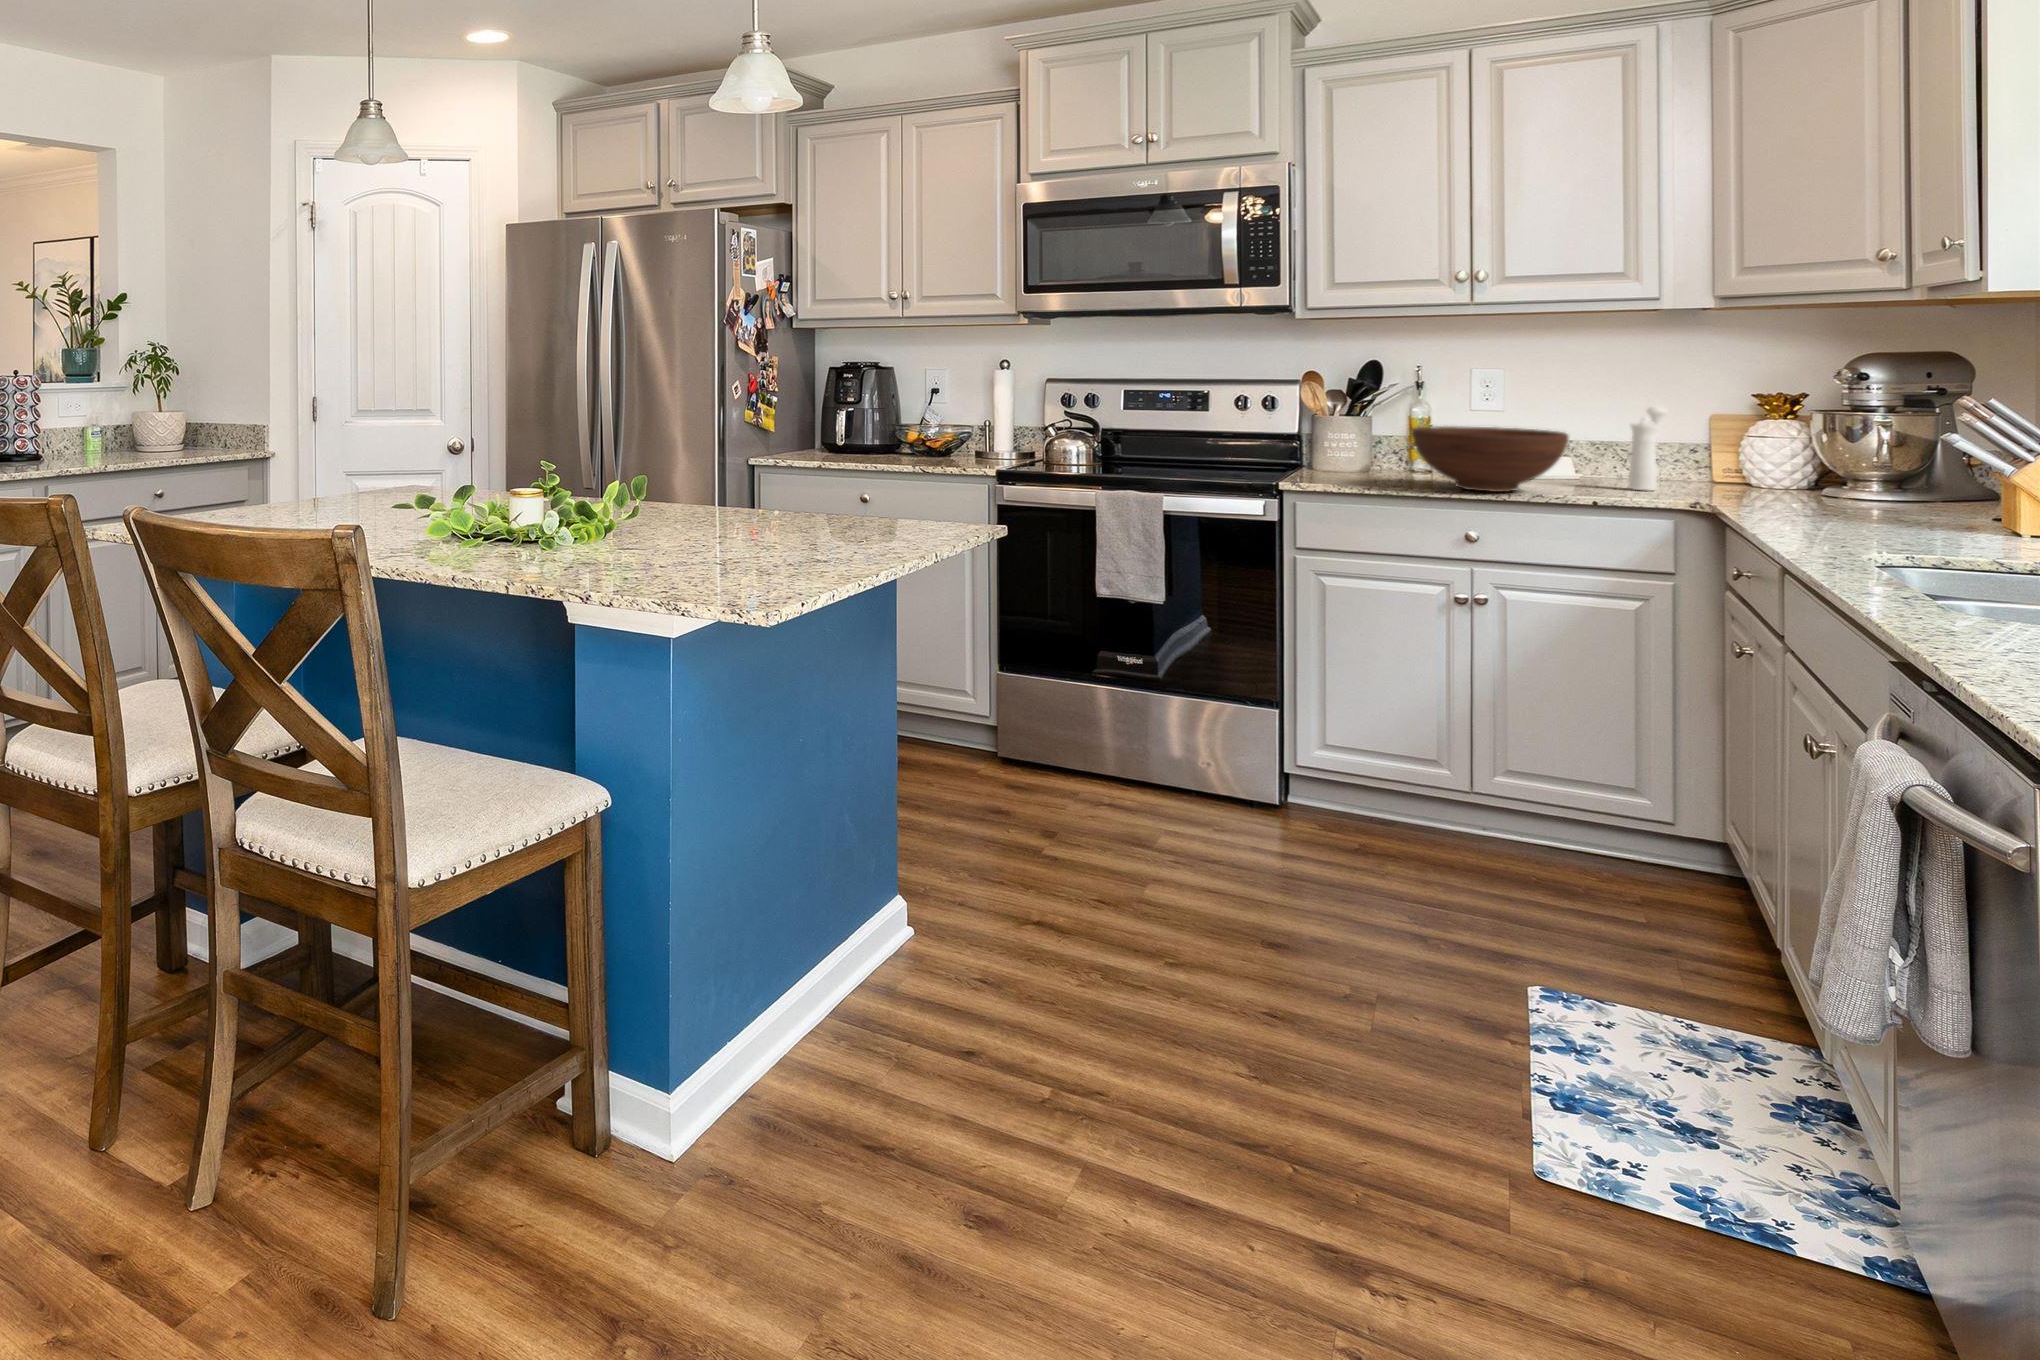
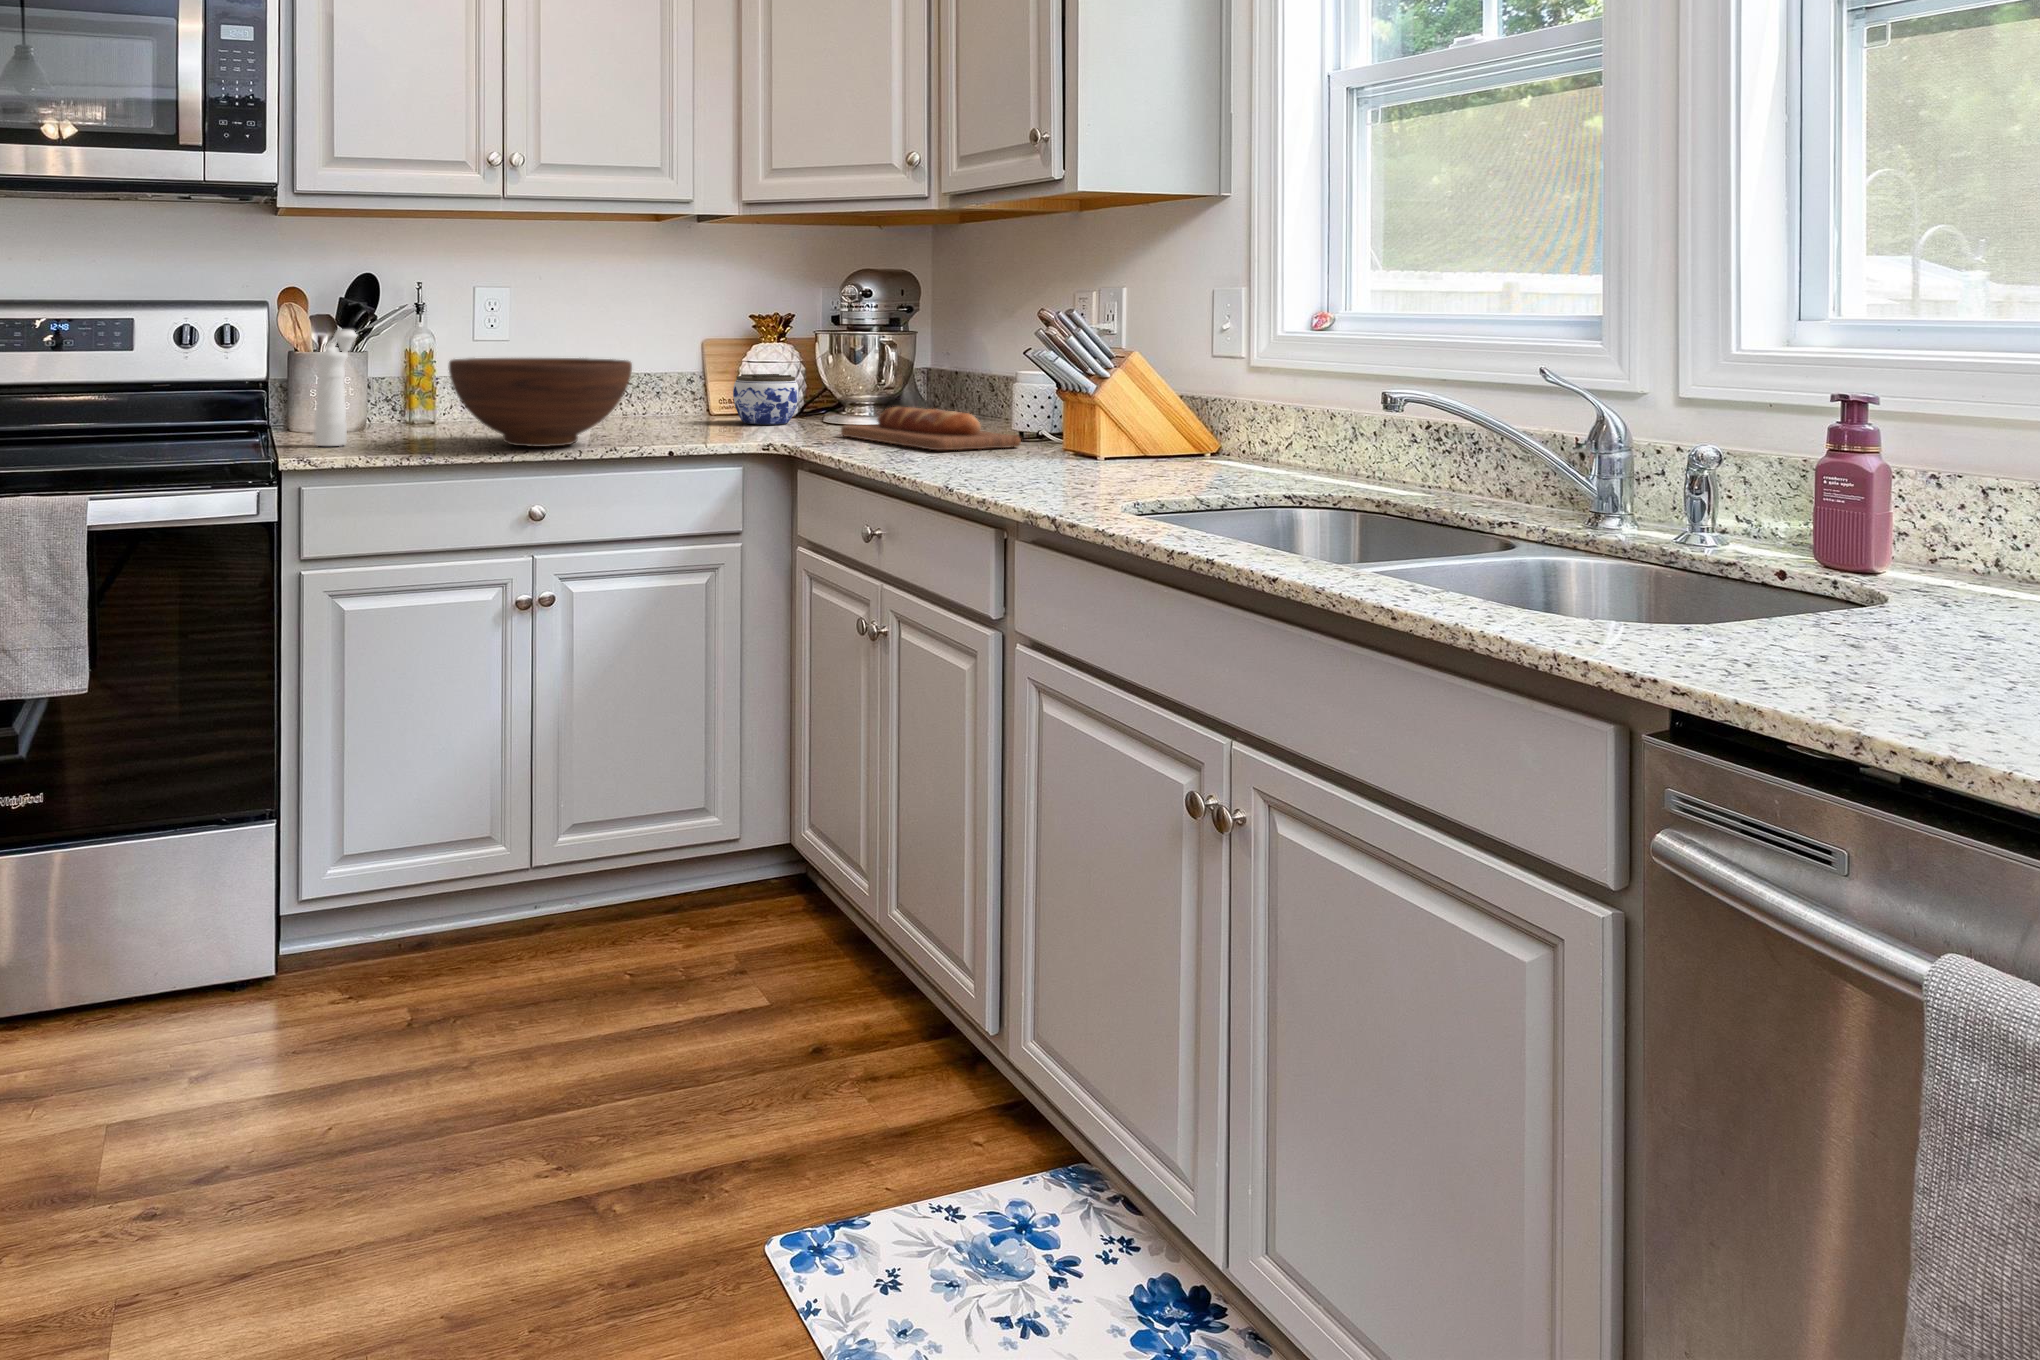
pepper mill: present [1628,406,1667,491] -> present [314,330,357,446]
jar: none [1717,447,1792,491] -> present [733,374,799,424]
bread loaf: none [1796,483,1972,527] -> present [841,407,1021,450]

